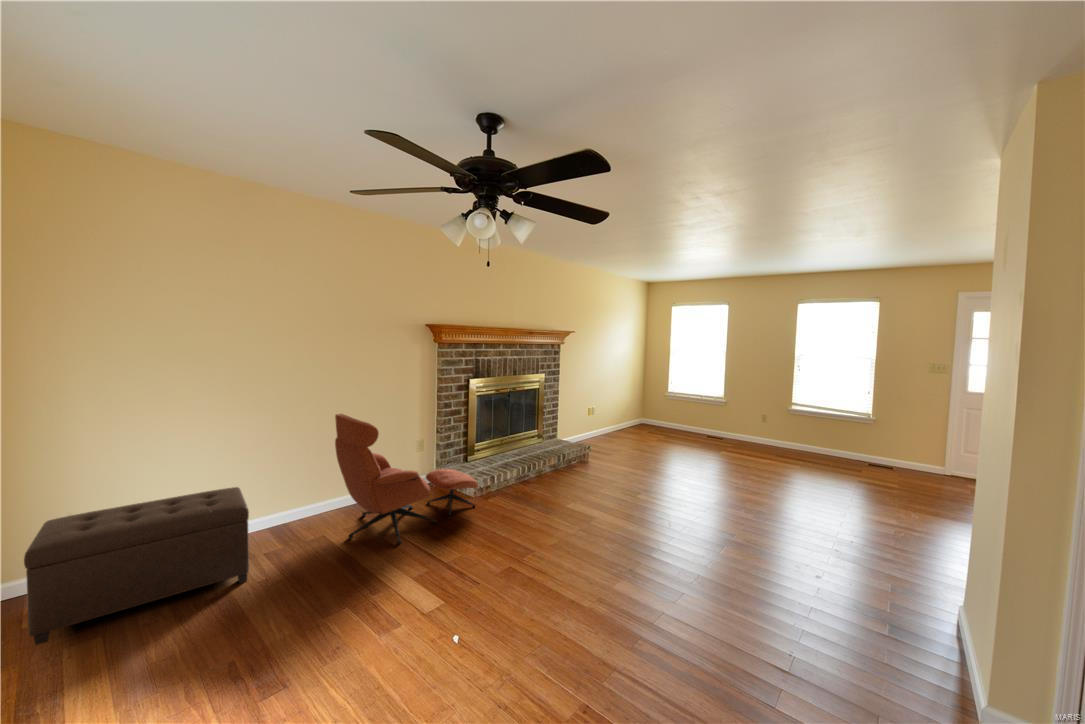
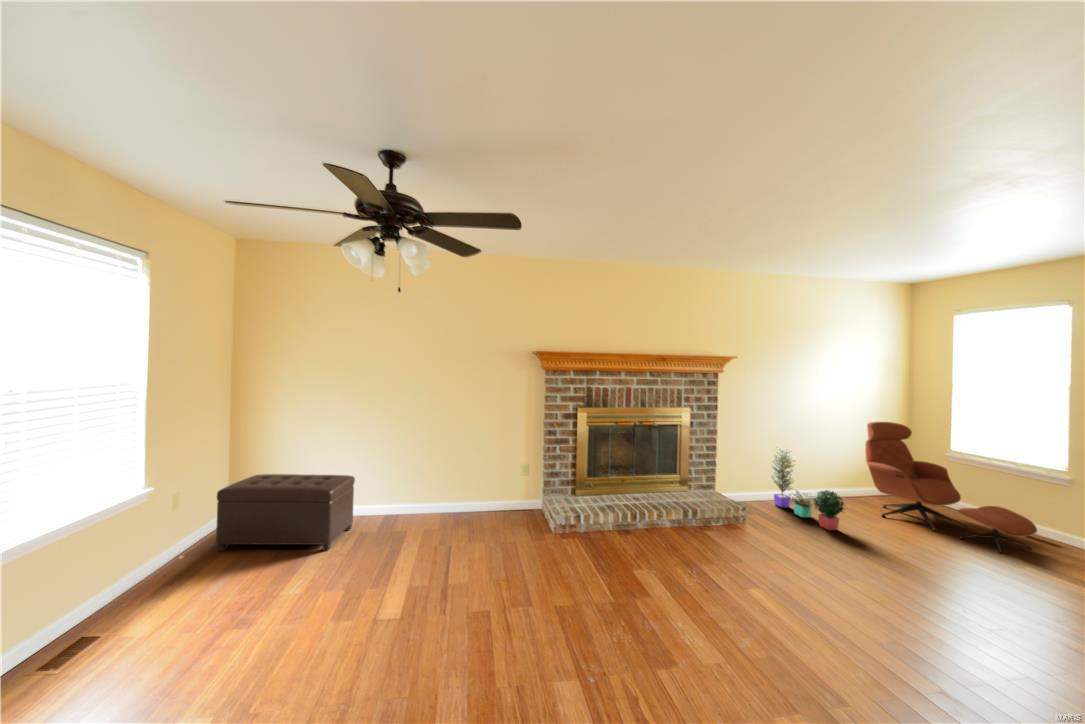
potted plant: none [587,399,638,450] -> present [772,449,844,530]
lounge chair: present [335,414,478,544] -> present [865,422,1037,553]

